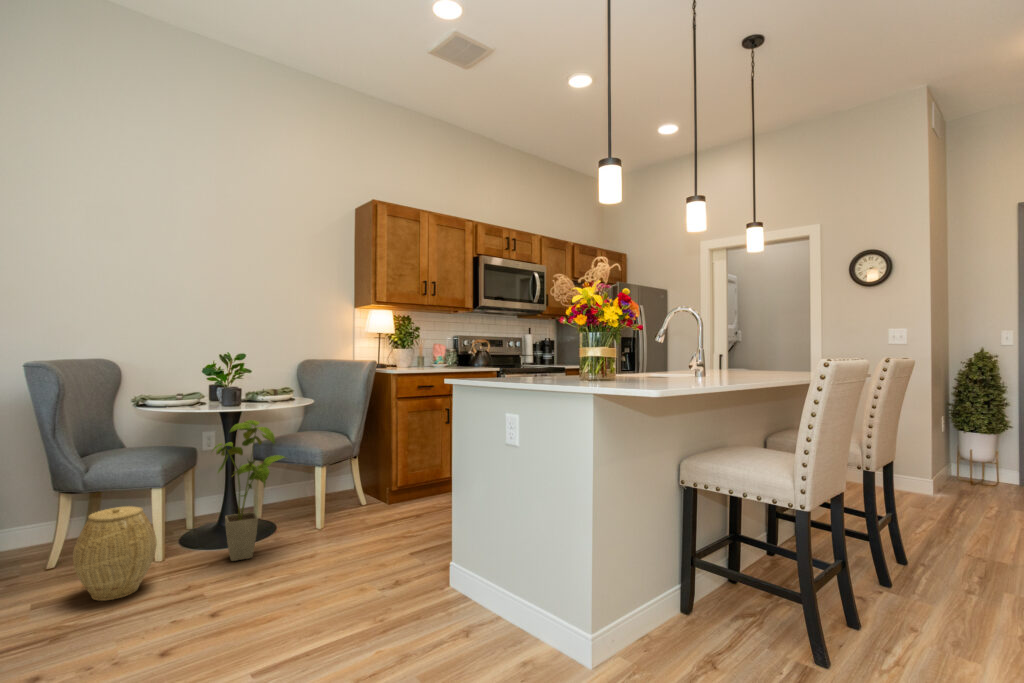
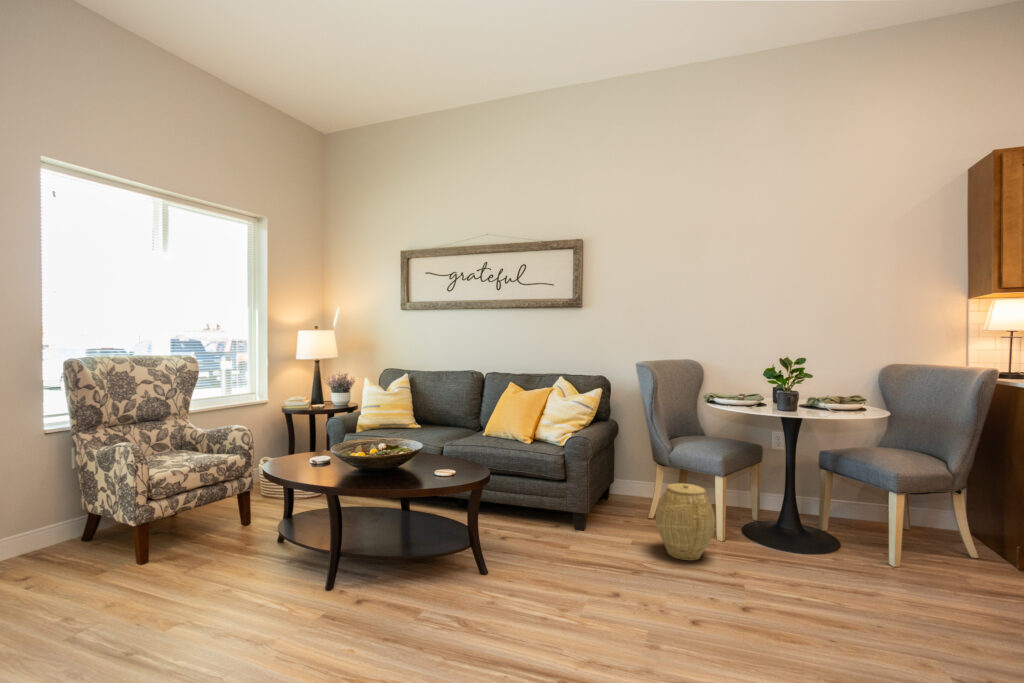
house plant: present [213,420,287,561] -> none [767,428,849,568]

